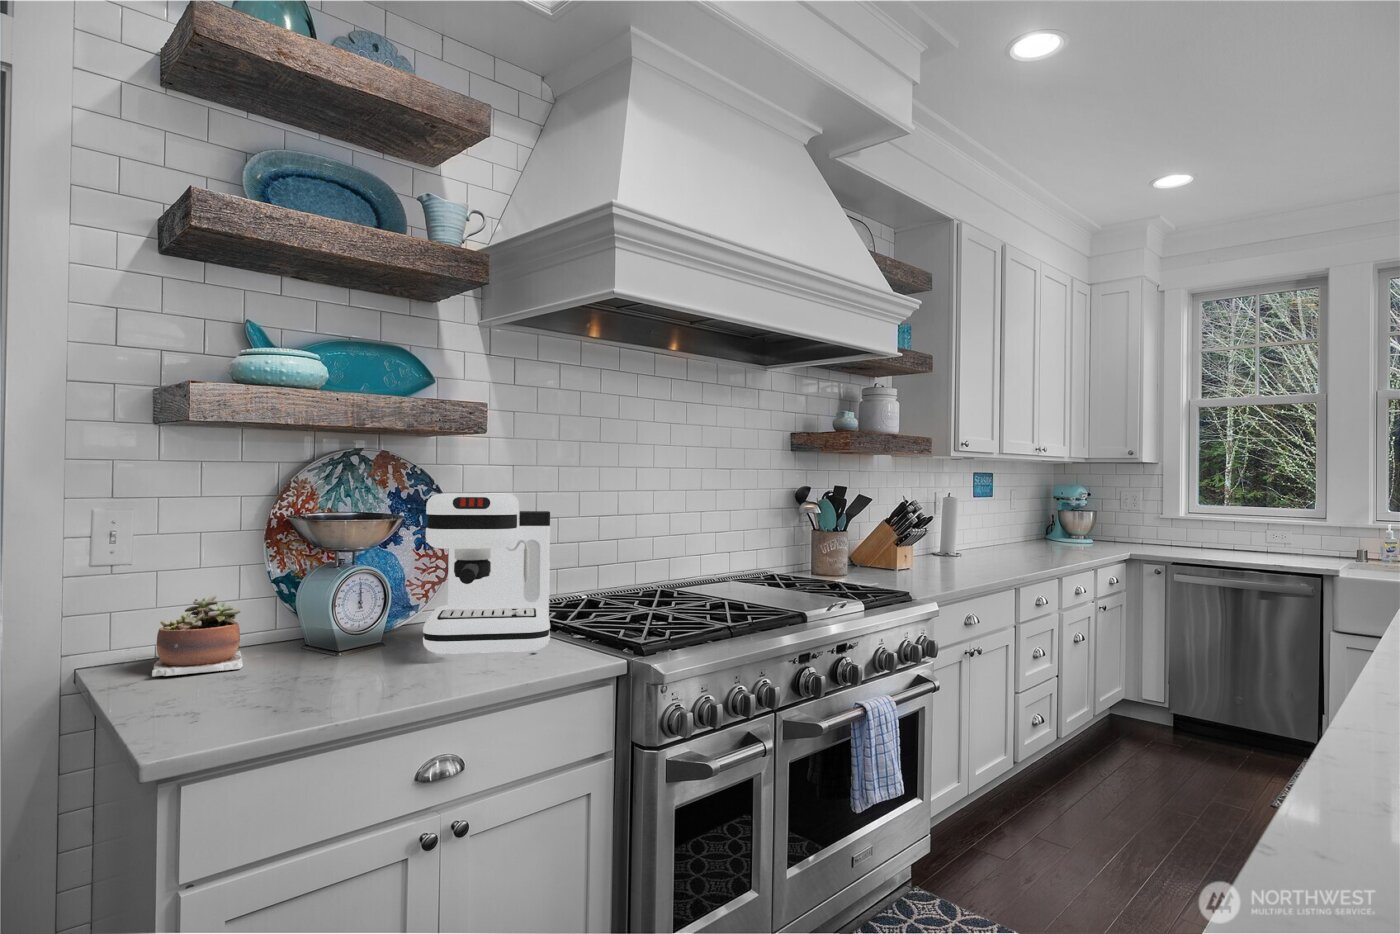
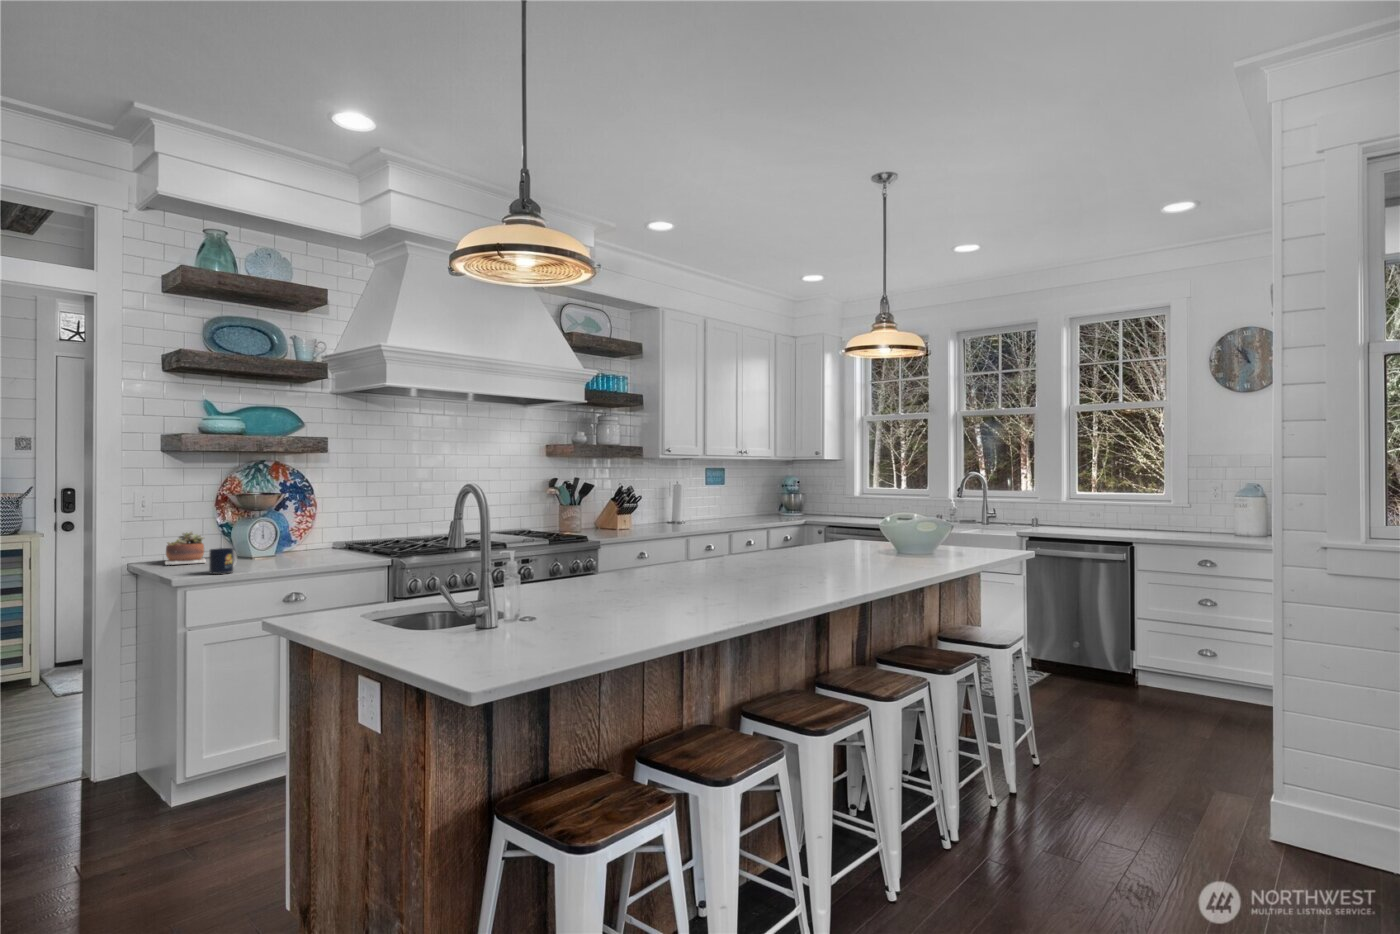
coffee maker: present [423,493,550,656] -> none [292,483,360,558]
mug: none [244,651,309,721] -> present [209,548,237,574]

